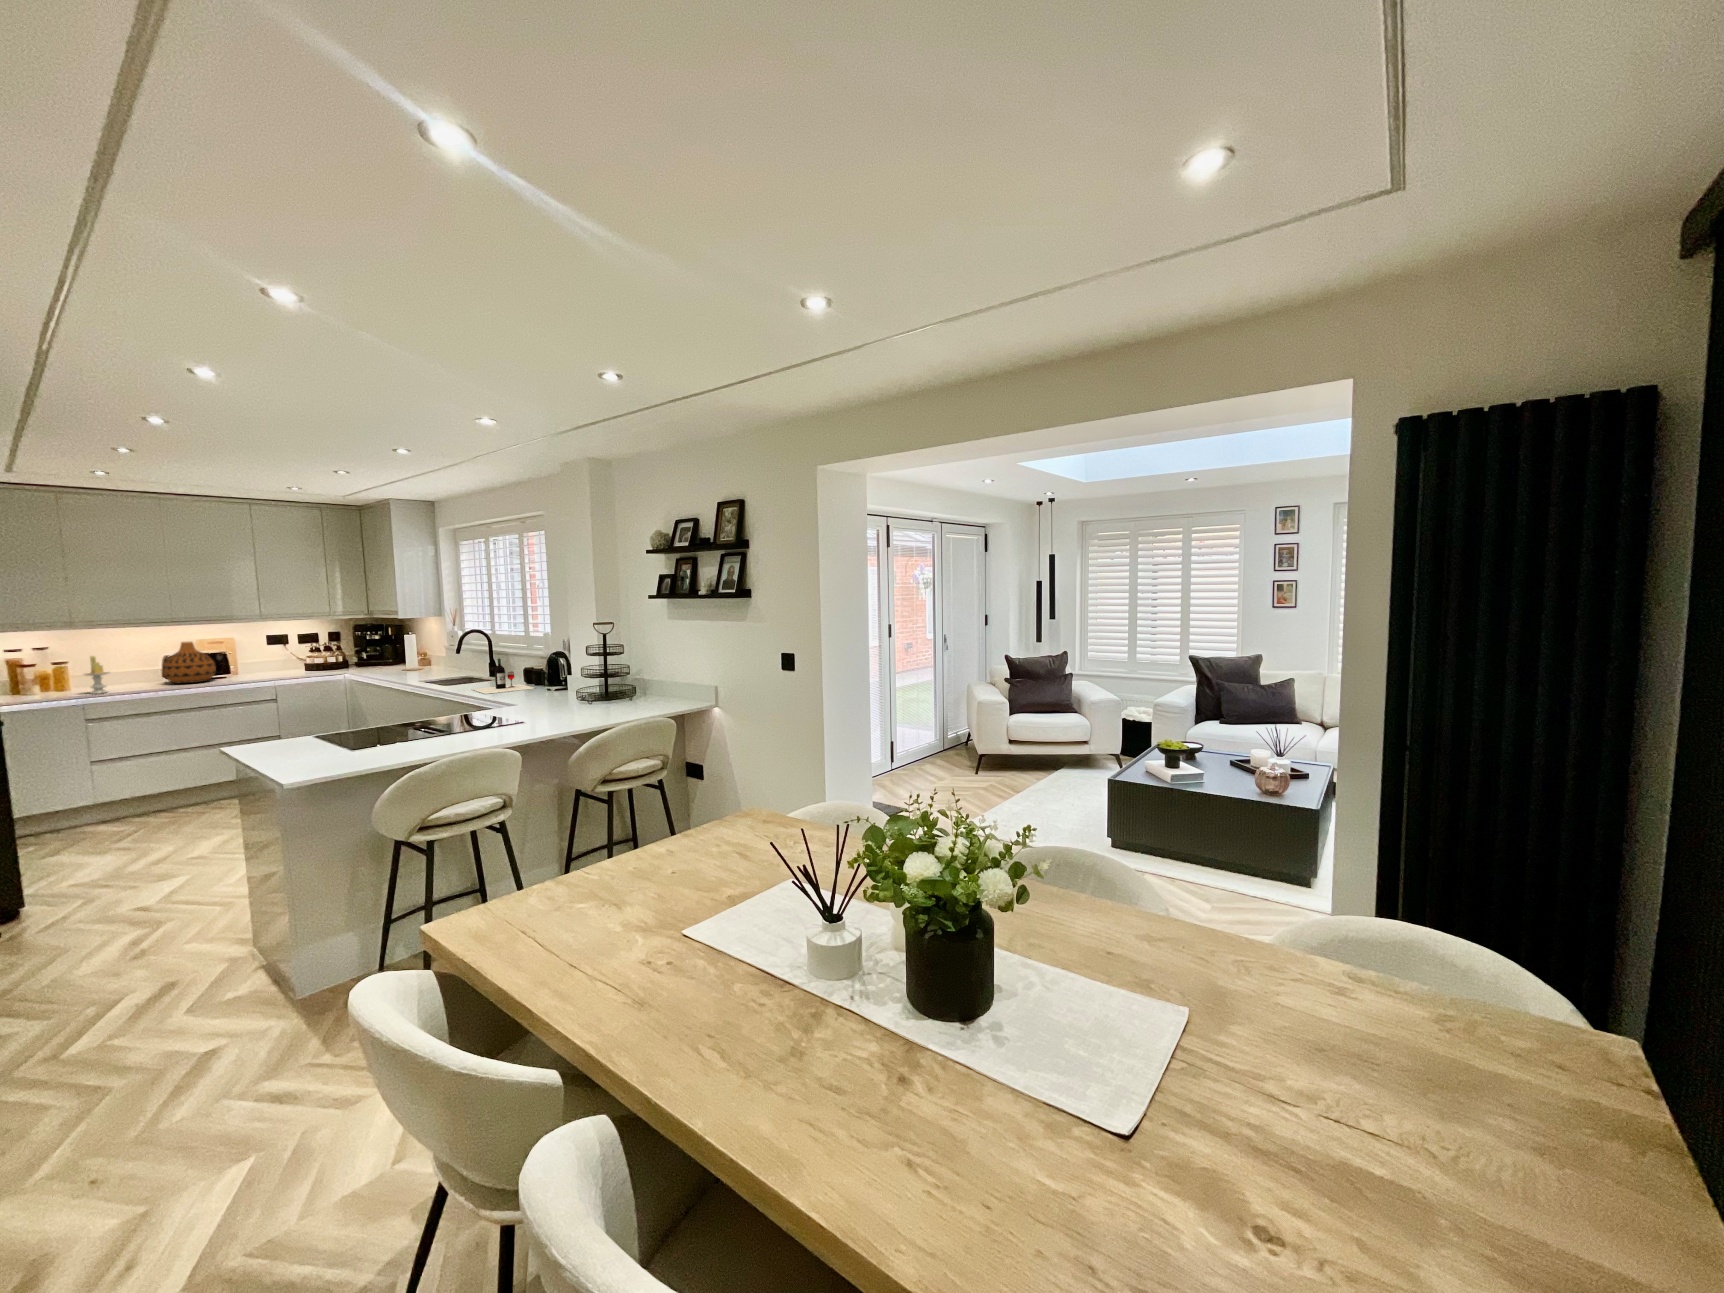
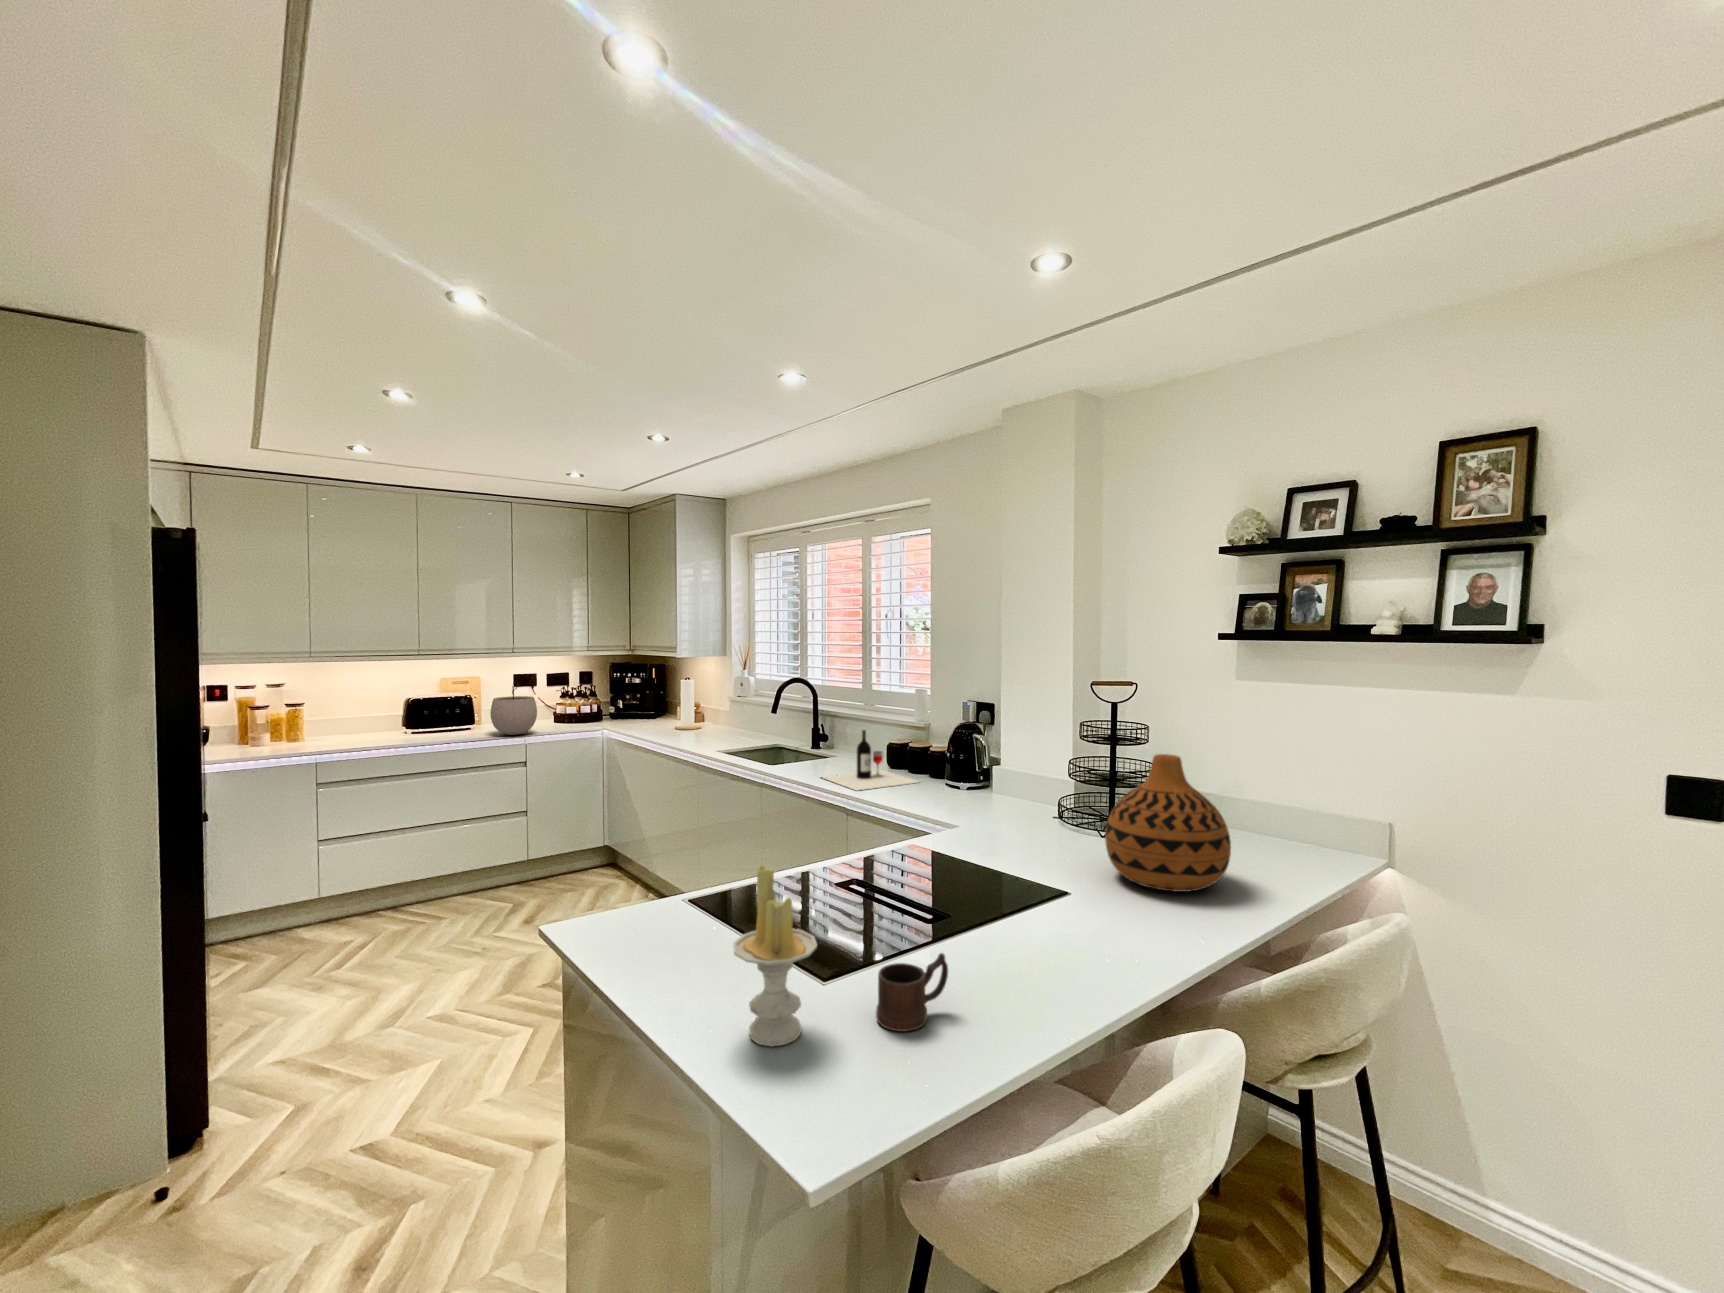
plant pot: none [241,640,283,679] -> present [490,683,537,735]
vase: present [163,642,216,683] -> present [1105,754,1231,892]
candle: present [85,656,109,694] -> present [733,865,817,1046]
mug: none [363,730,400,758] -> present [876,953,948,1031]

